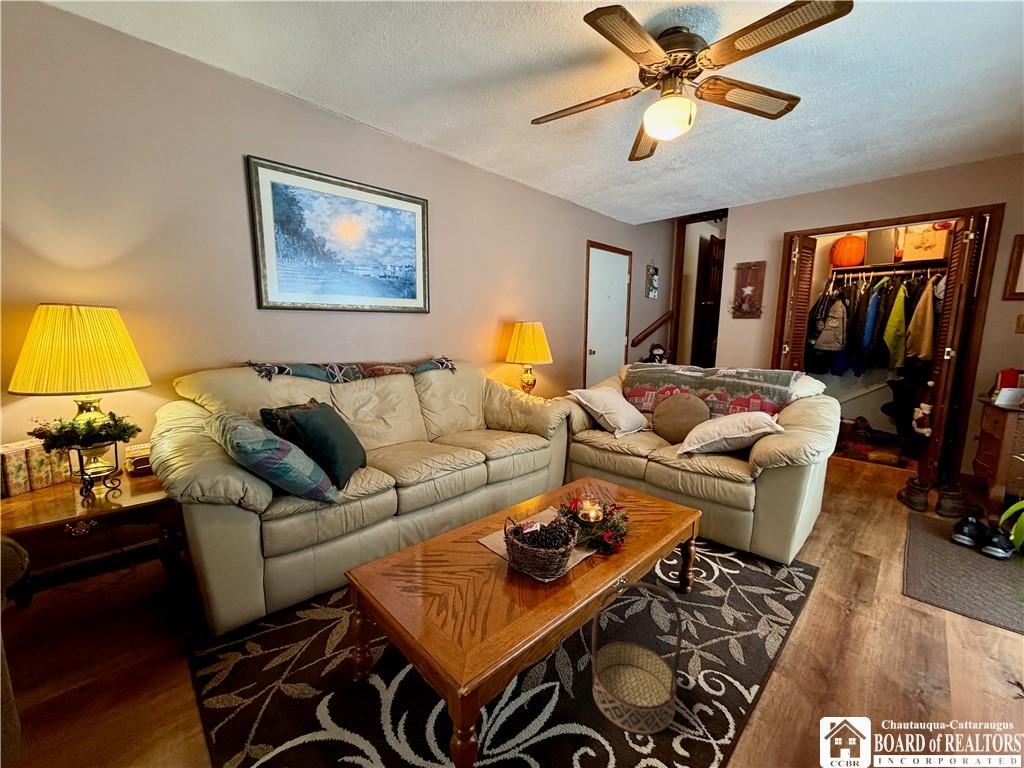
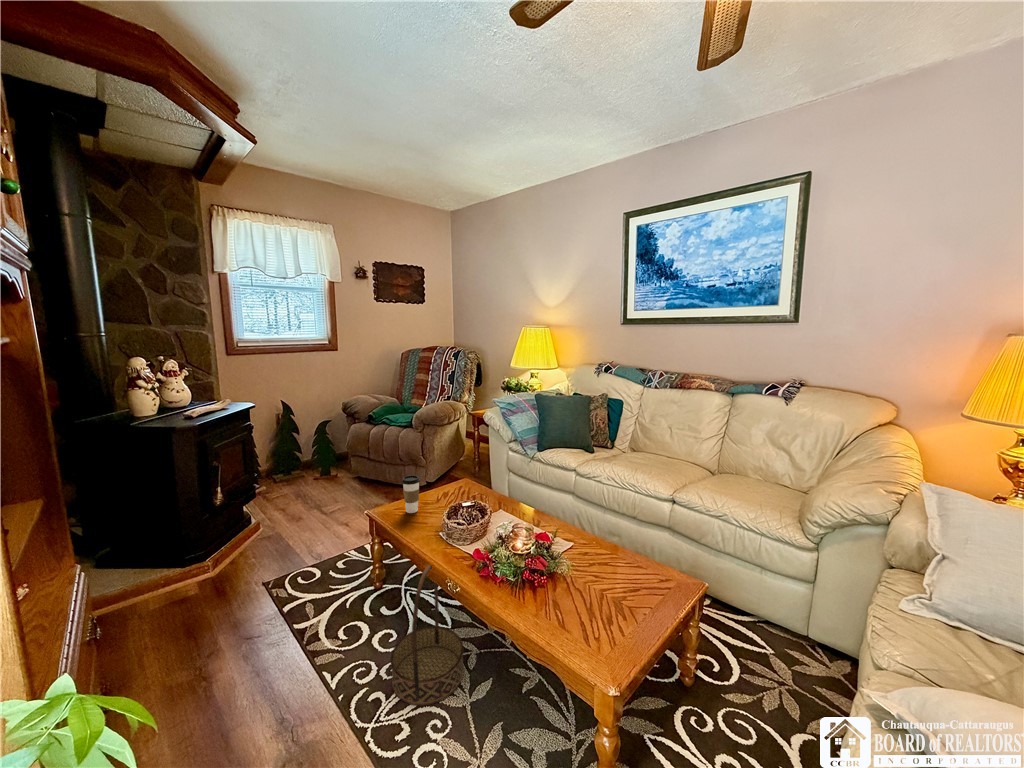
coffee cup: none [463,557,494,626] -> present [402,475,420,513]

